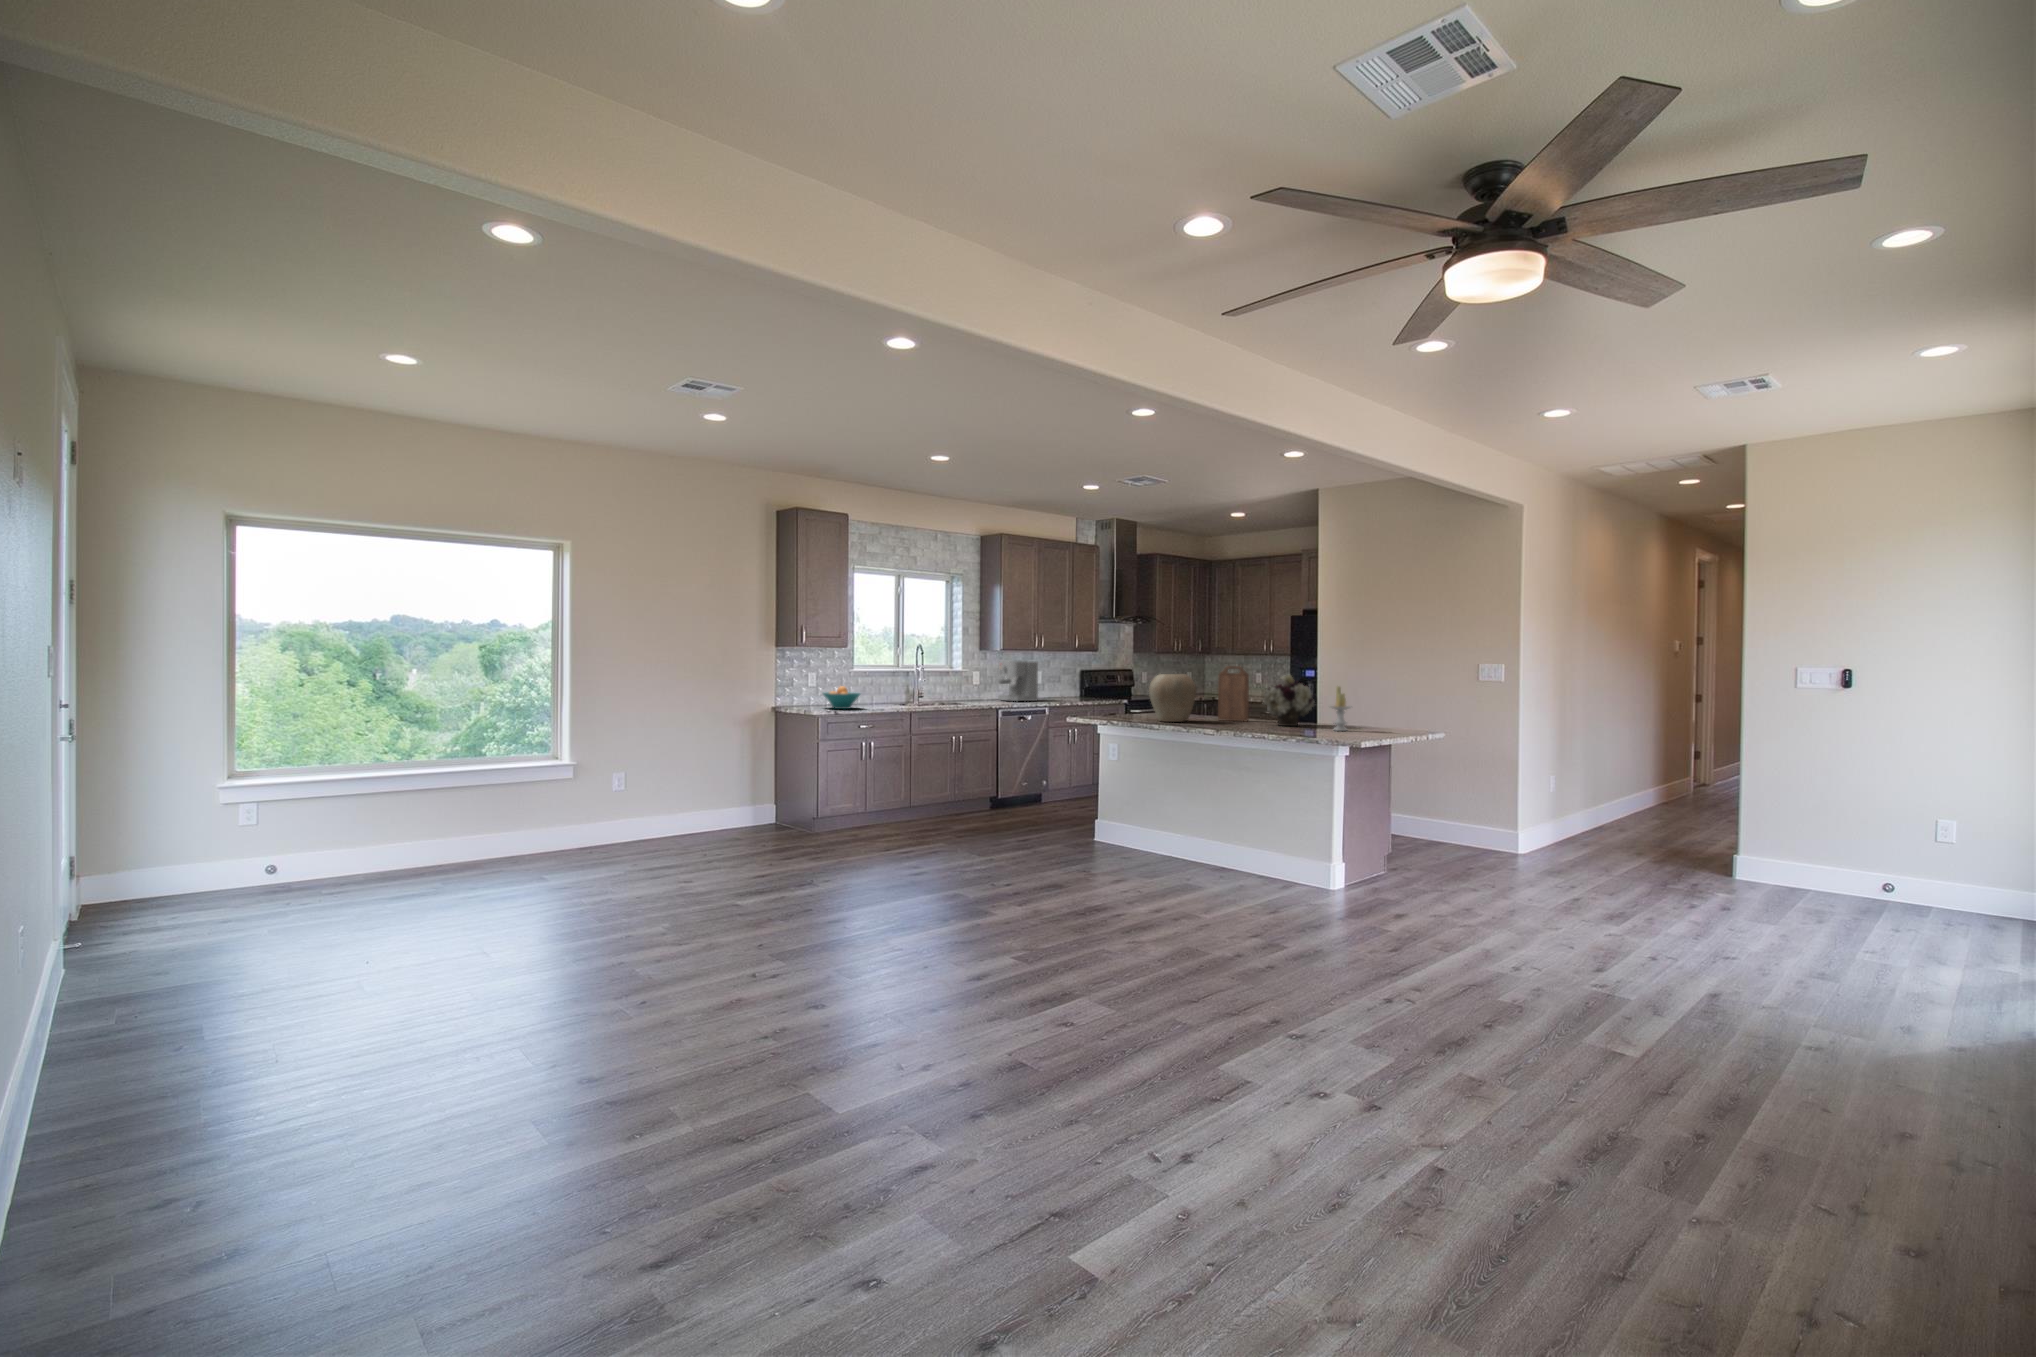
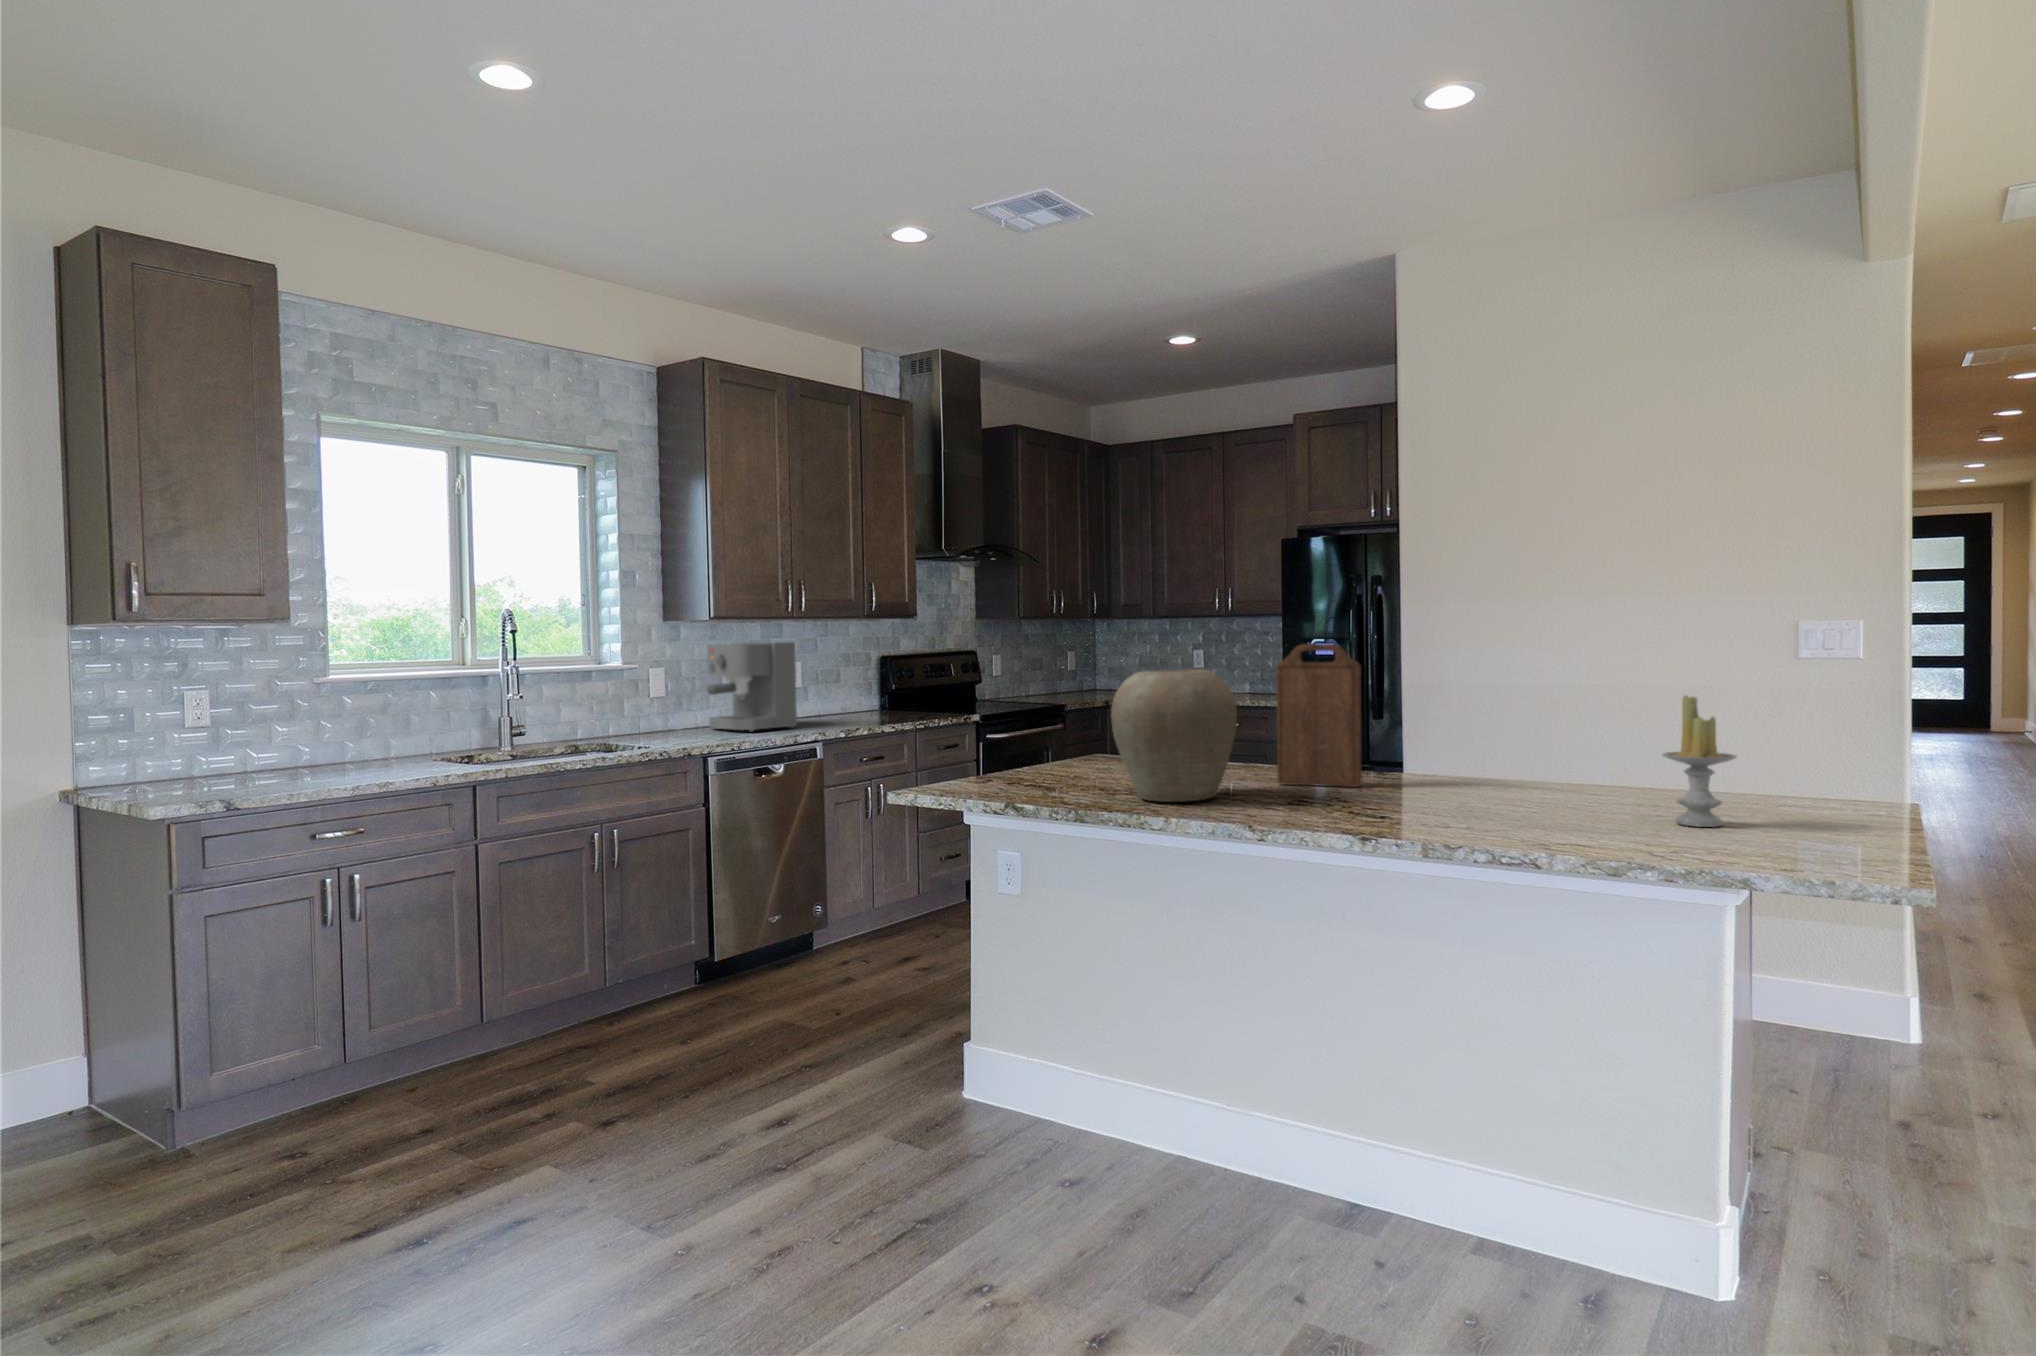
flower arrangement: present [1263,674,1314,726] -> none [1431,663,1568,806]
fruit bowl: present [823,686,860,709] -> none [193,728,318,791]

